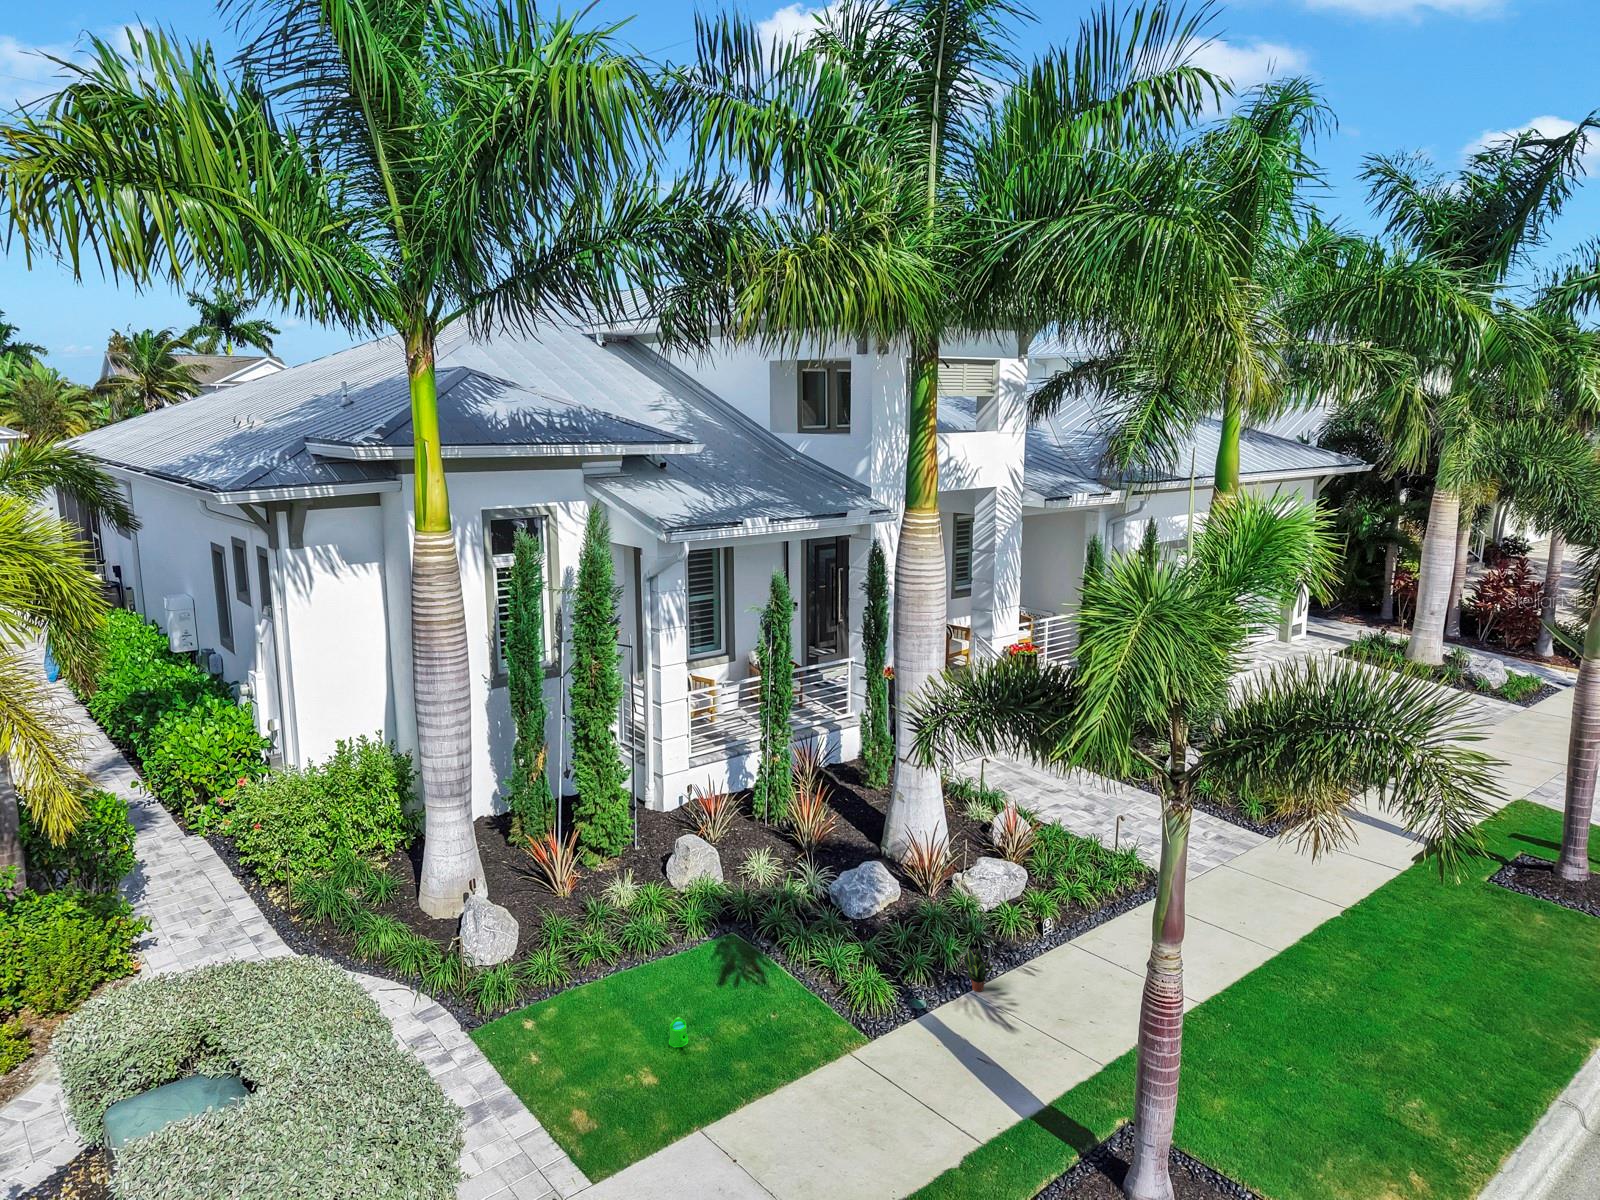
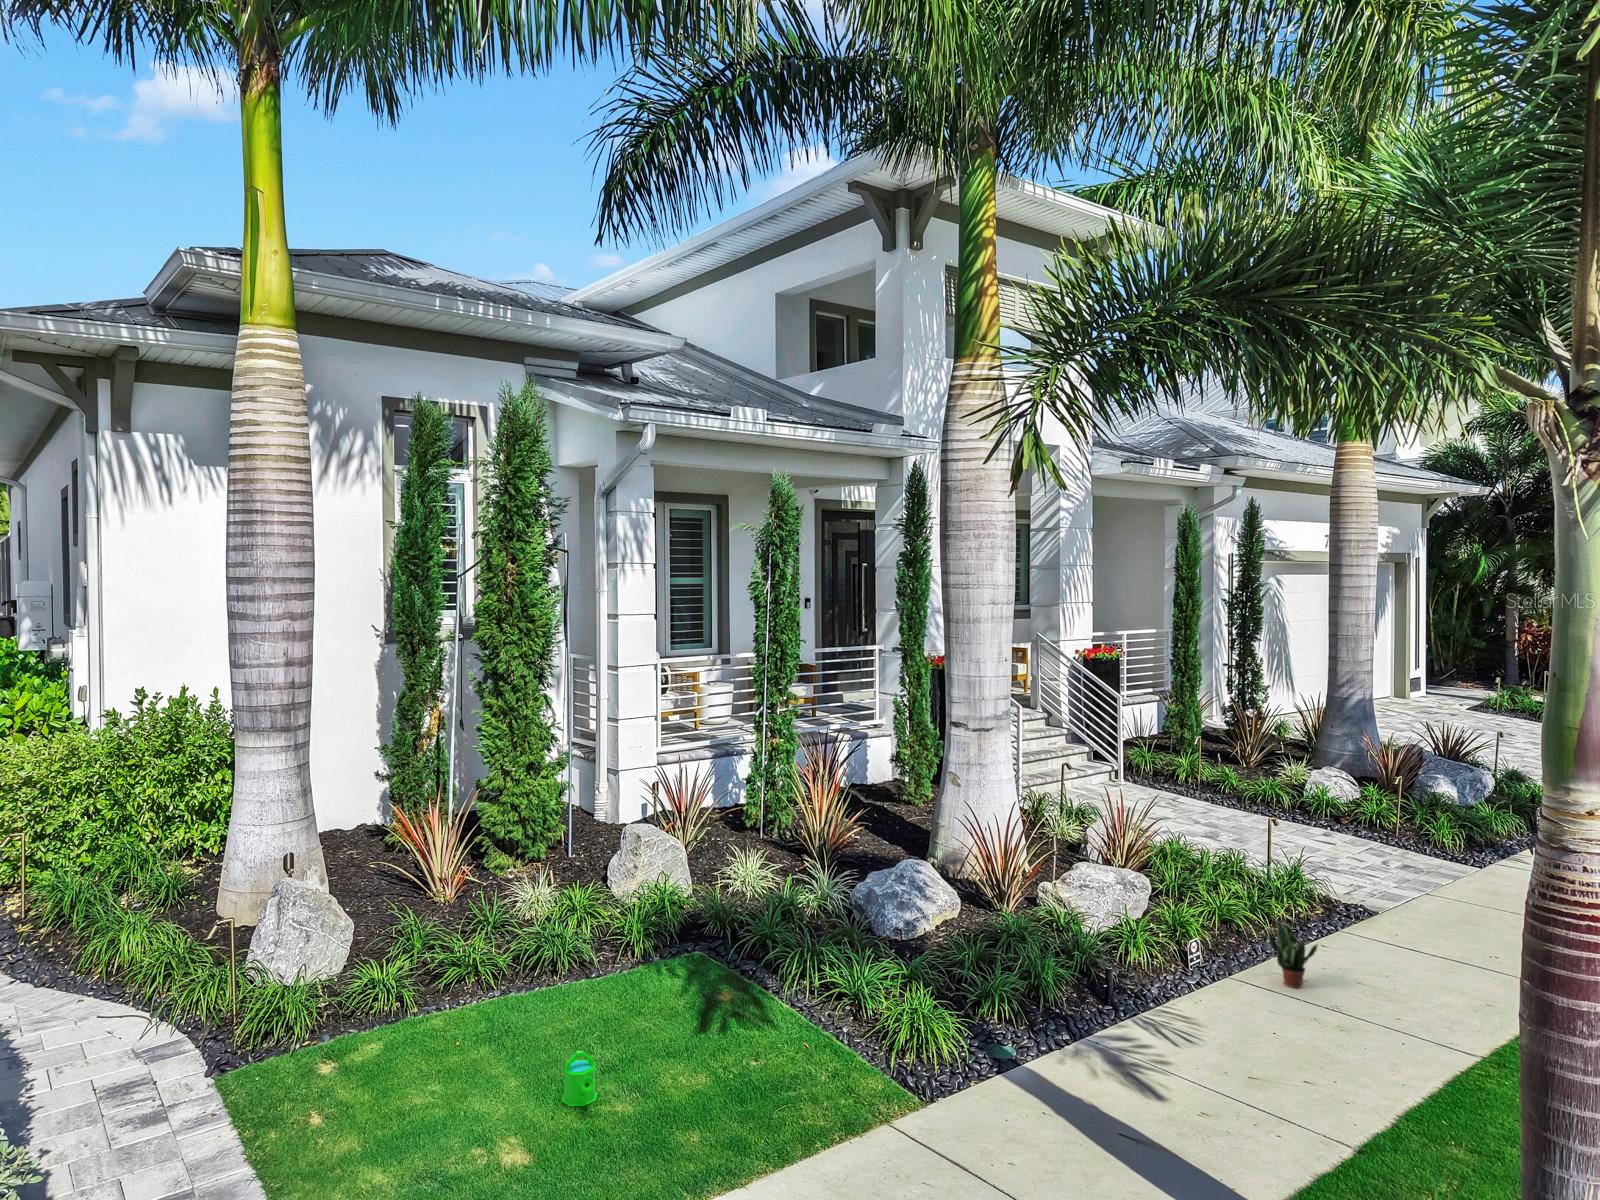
potted plant: present [964,949,993,992] -> present [1269,921,1318,988]

